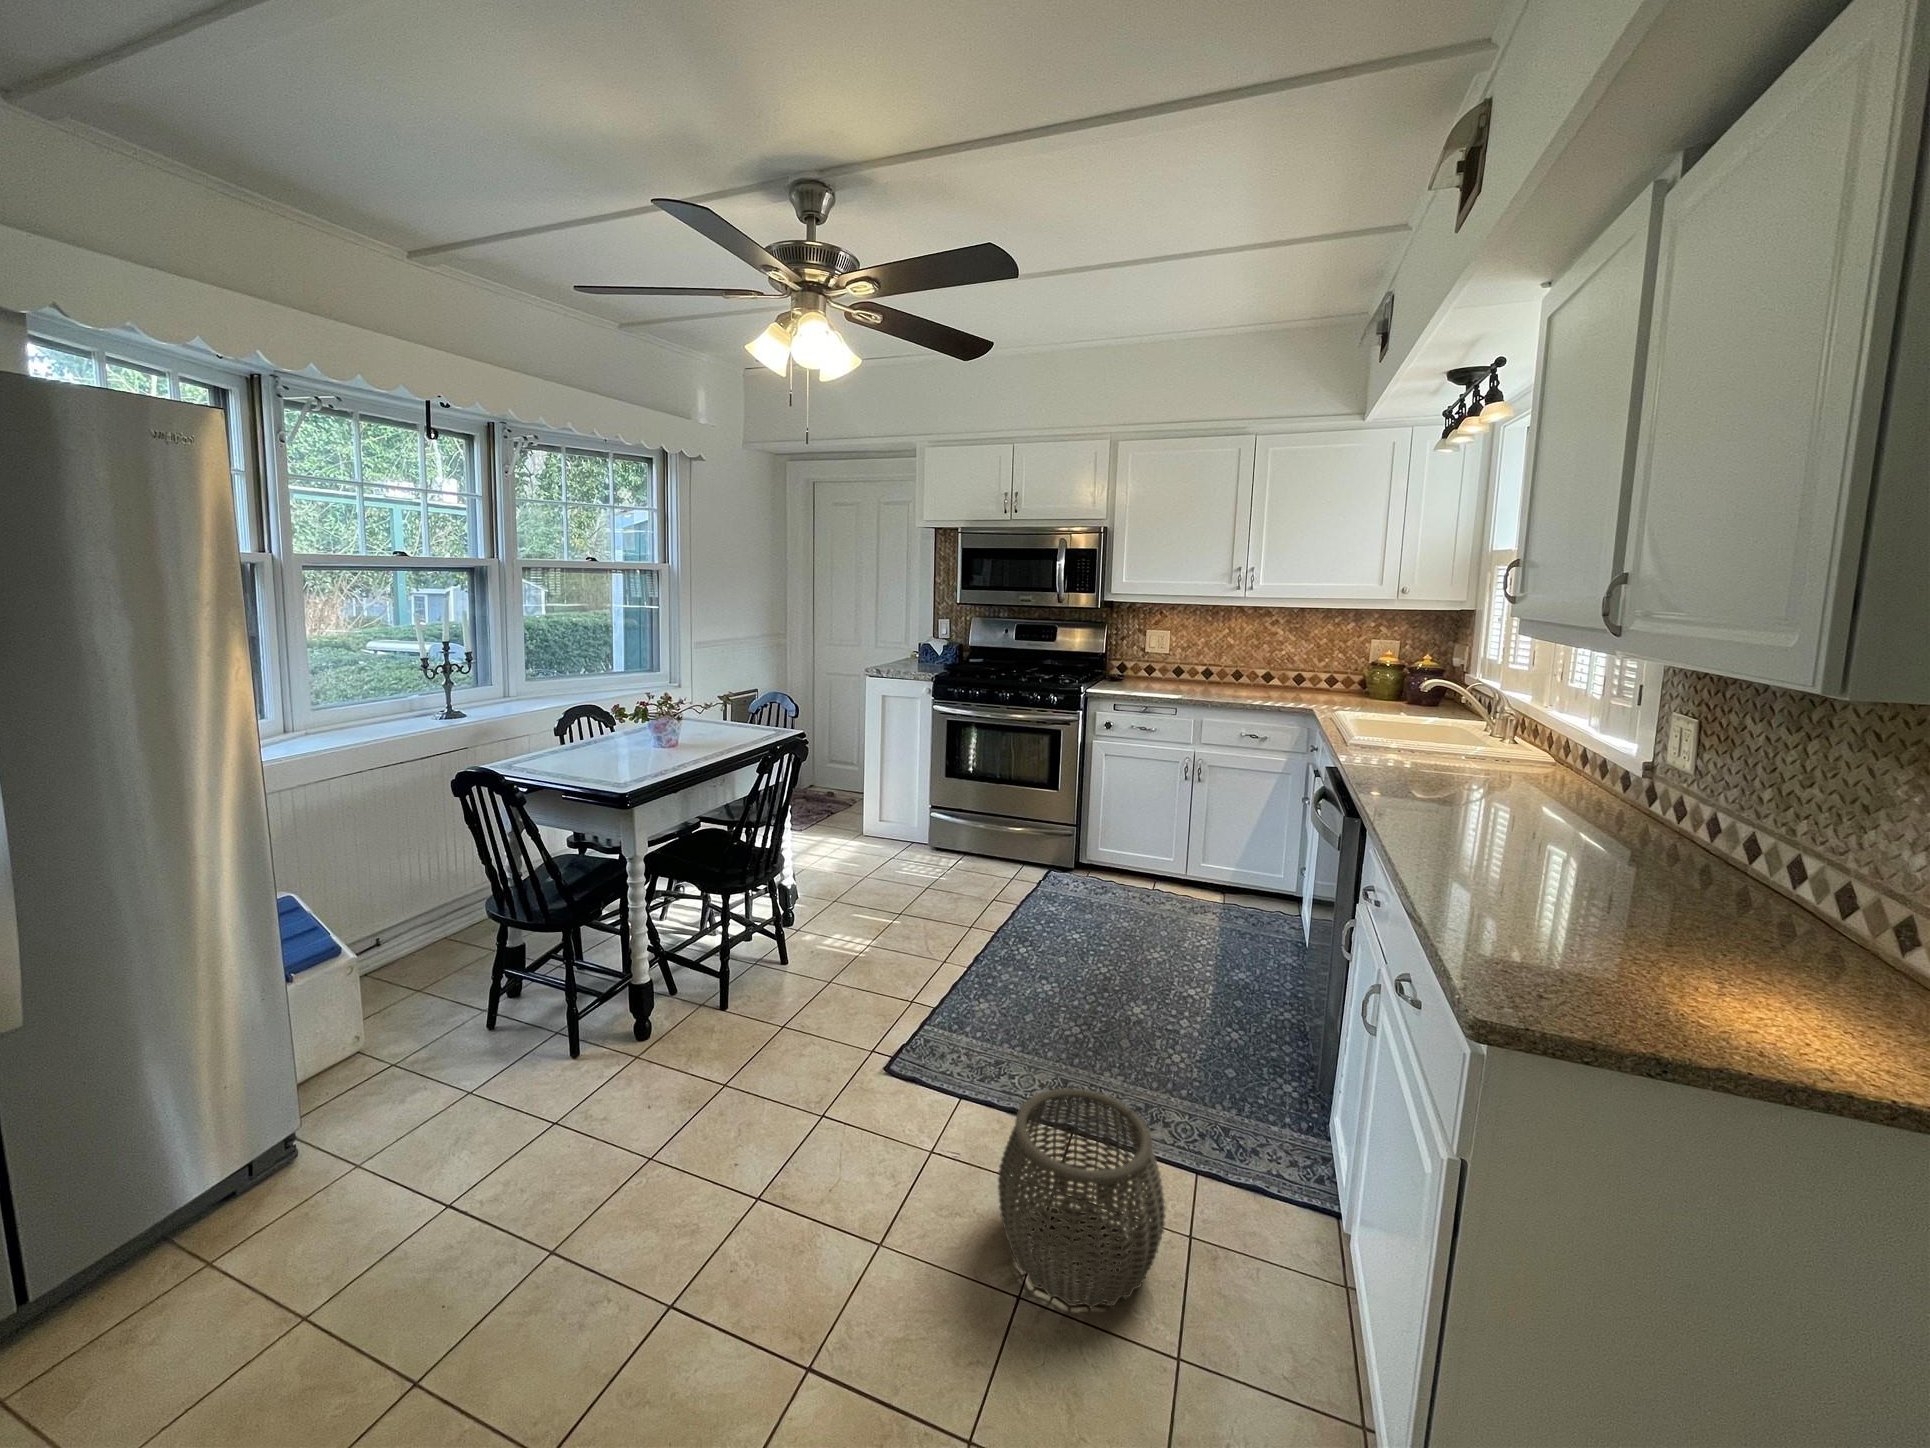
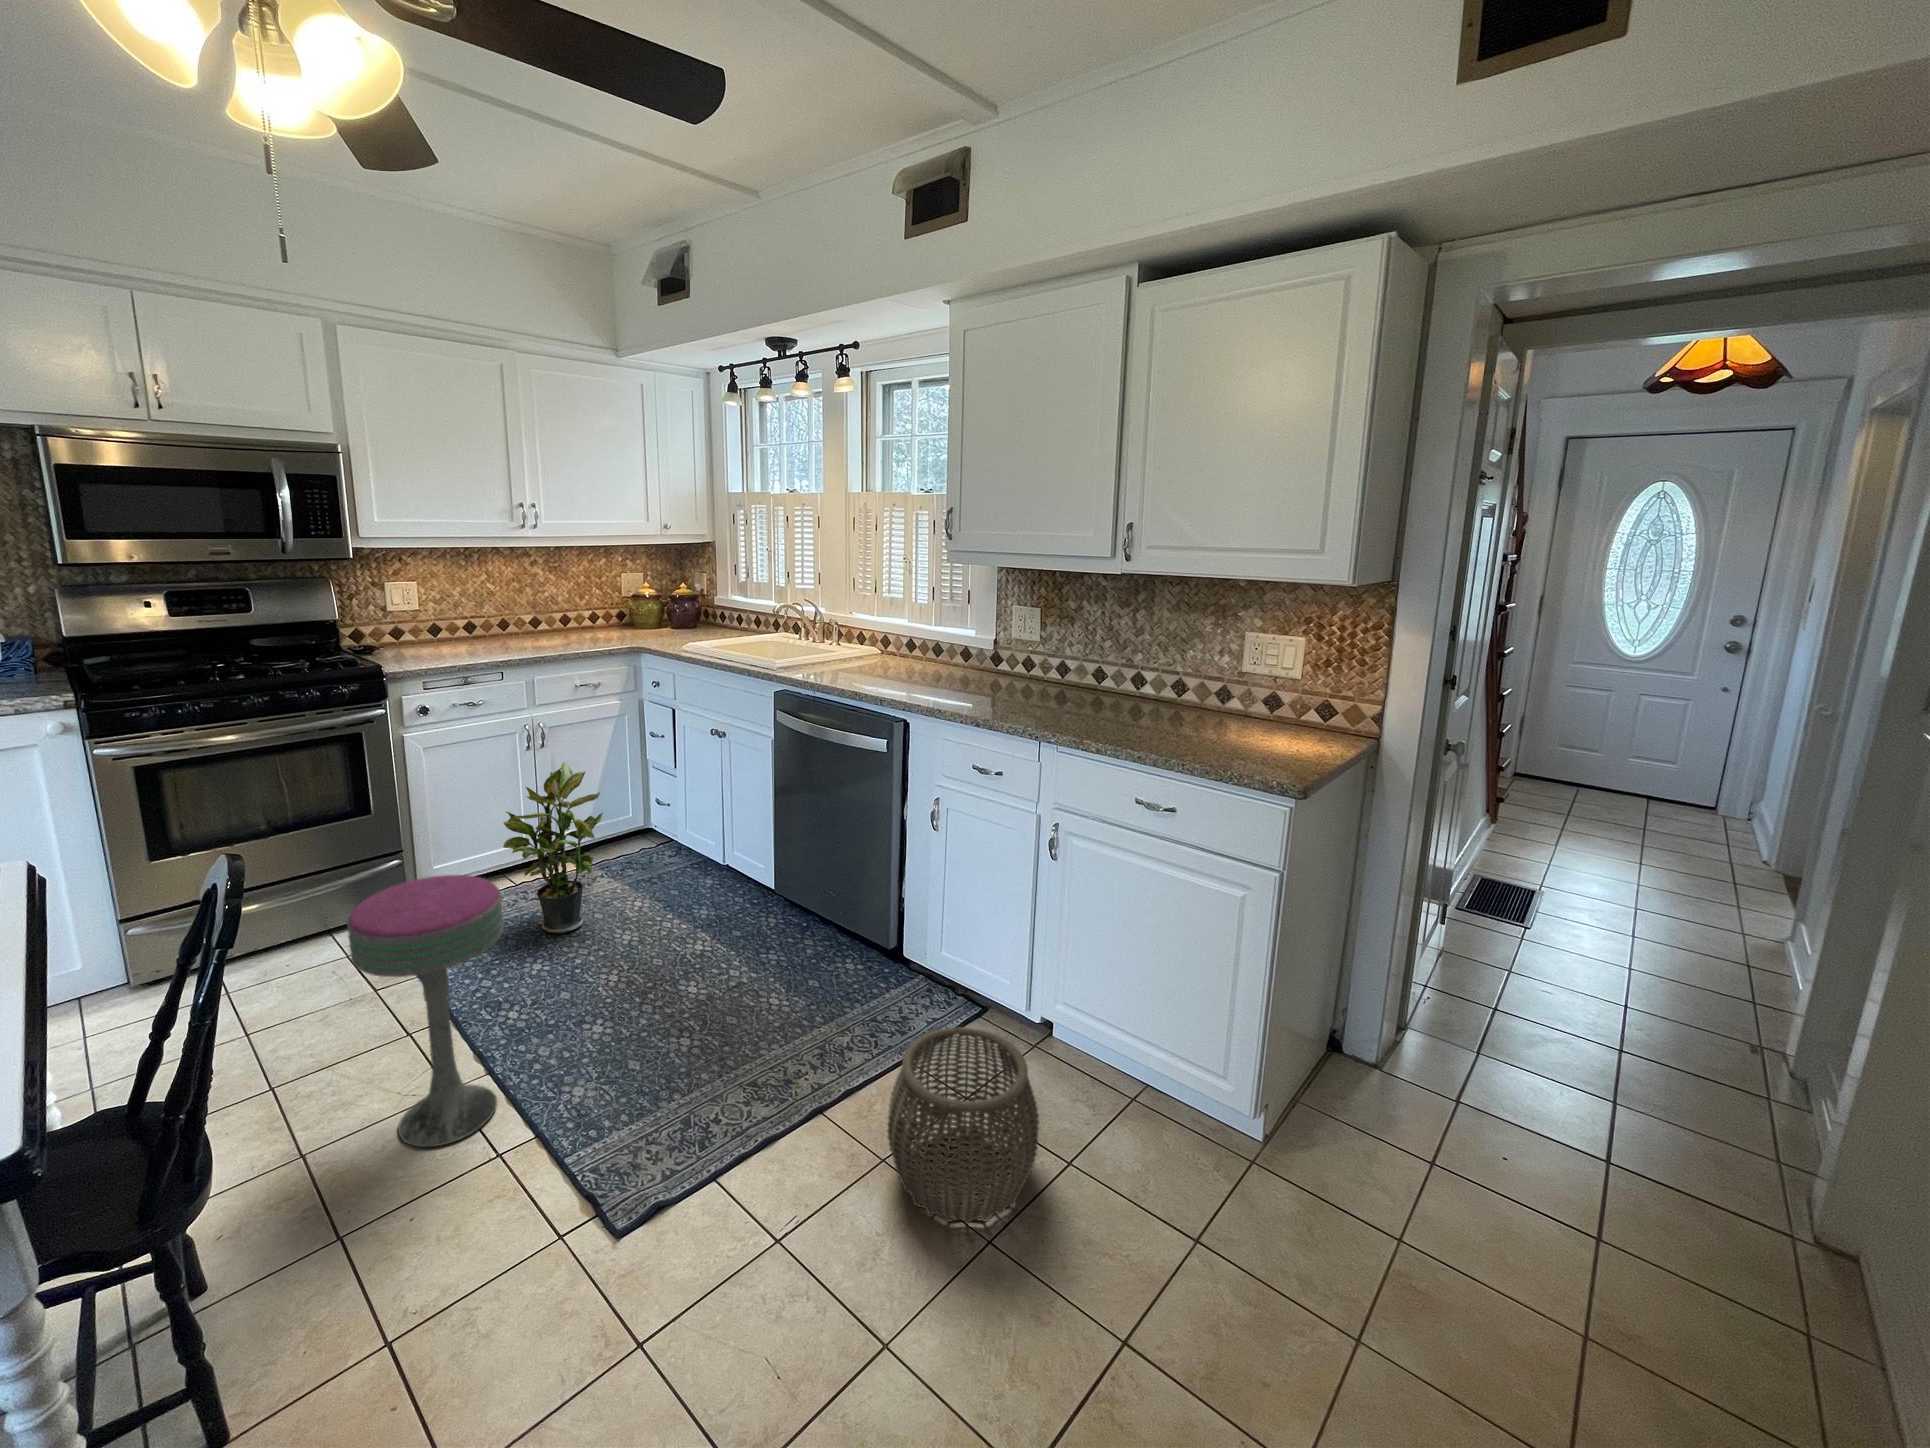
potted plant: none [1099,785,1181,931] -> present [503,762,603,934]
bar stool: none [888,808,977,987] -> present [347,875,504,1147]

